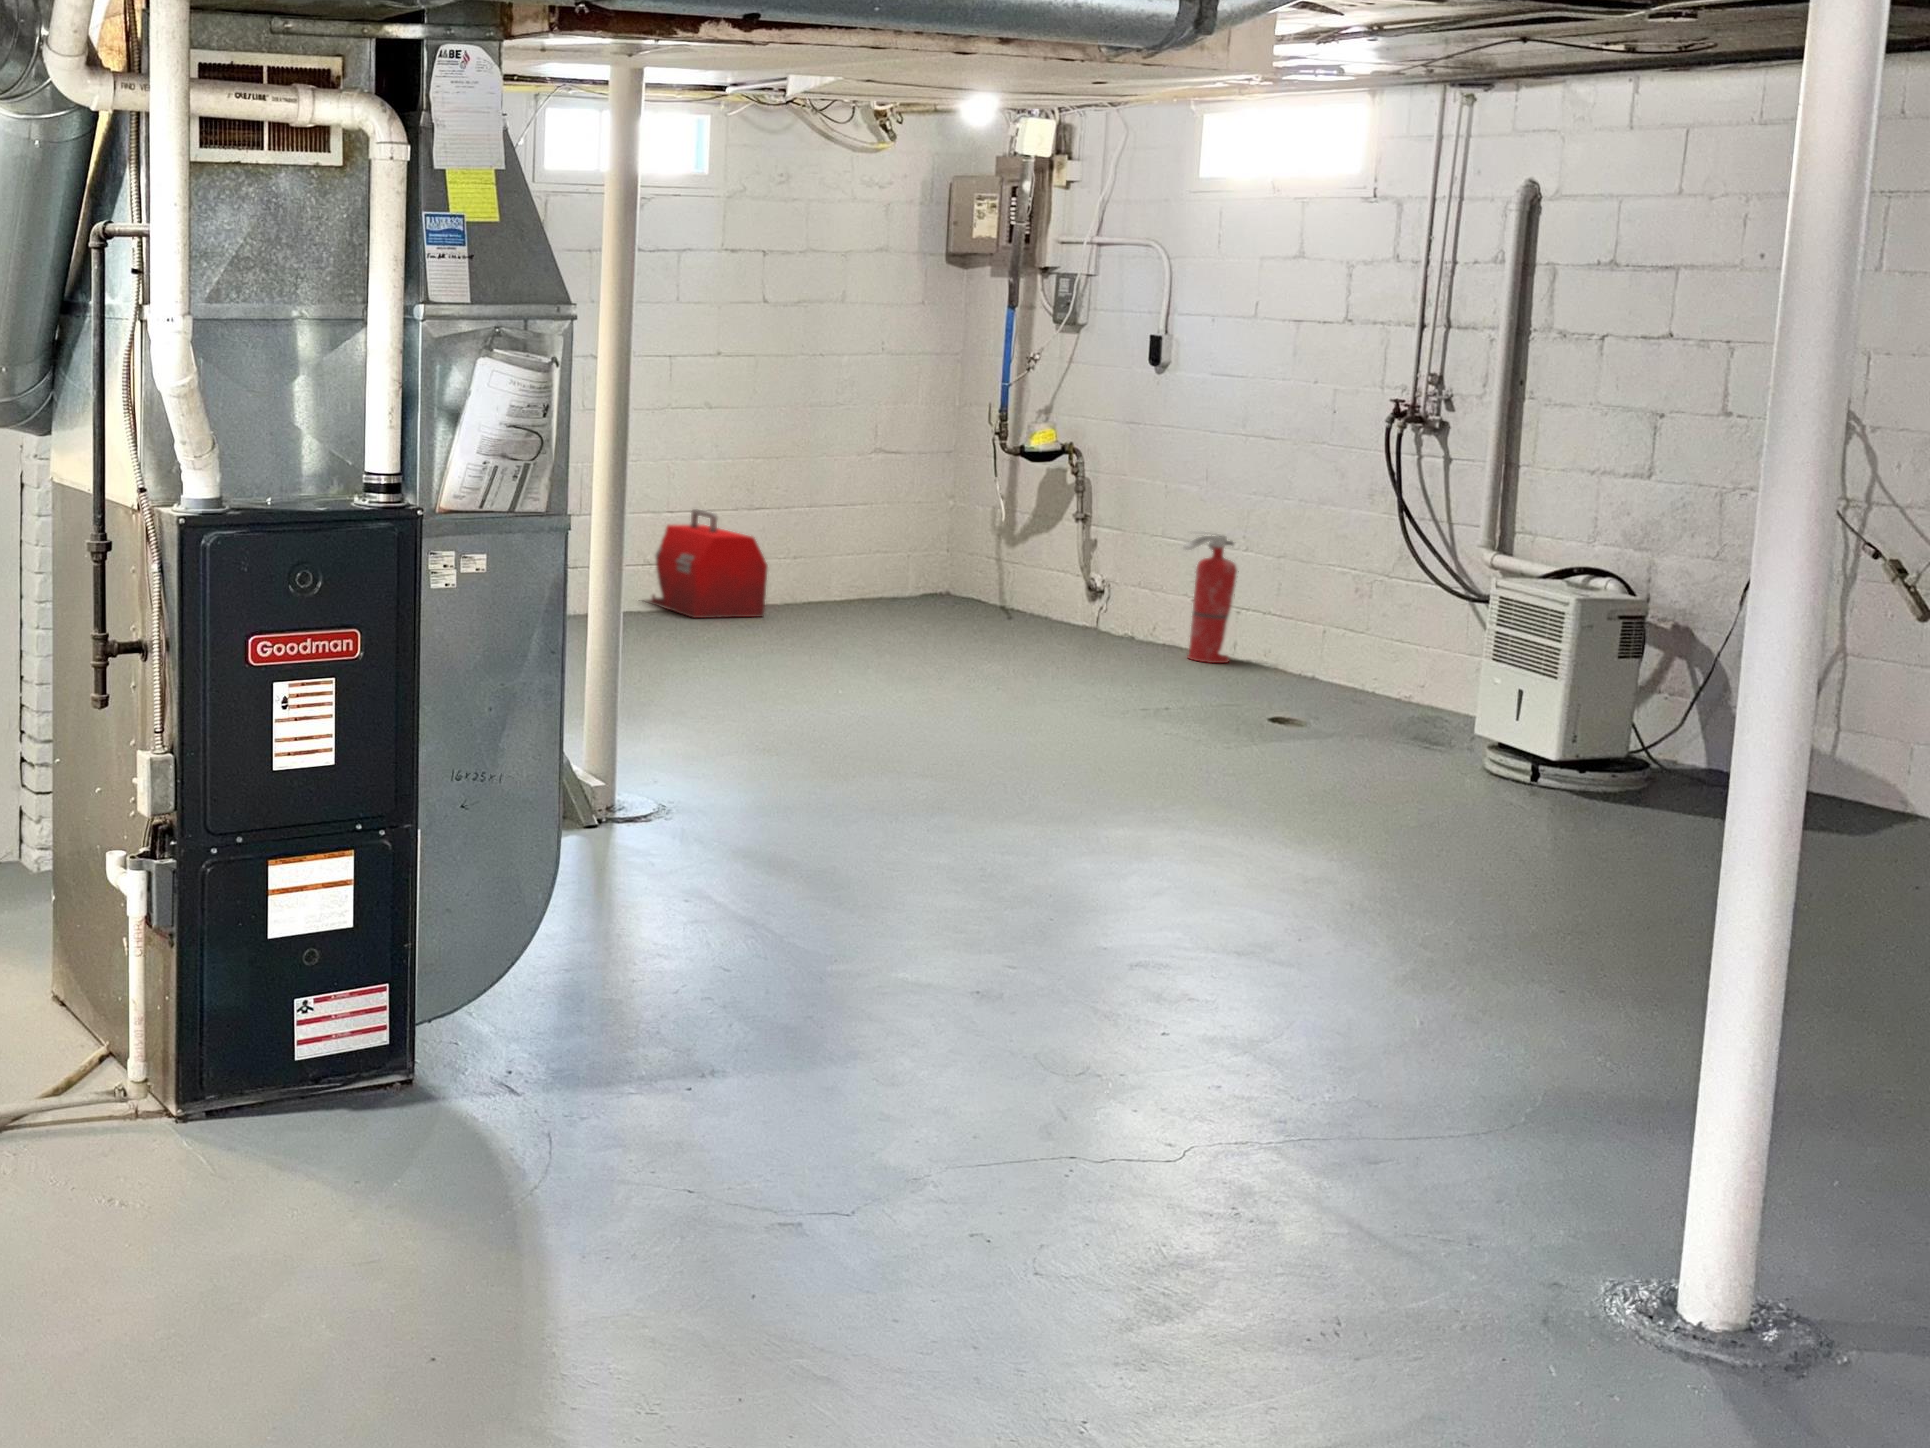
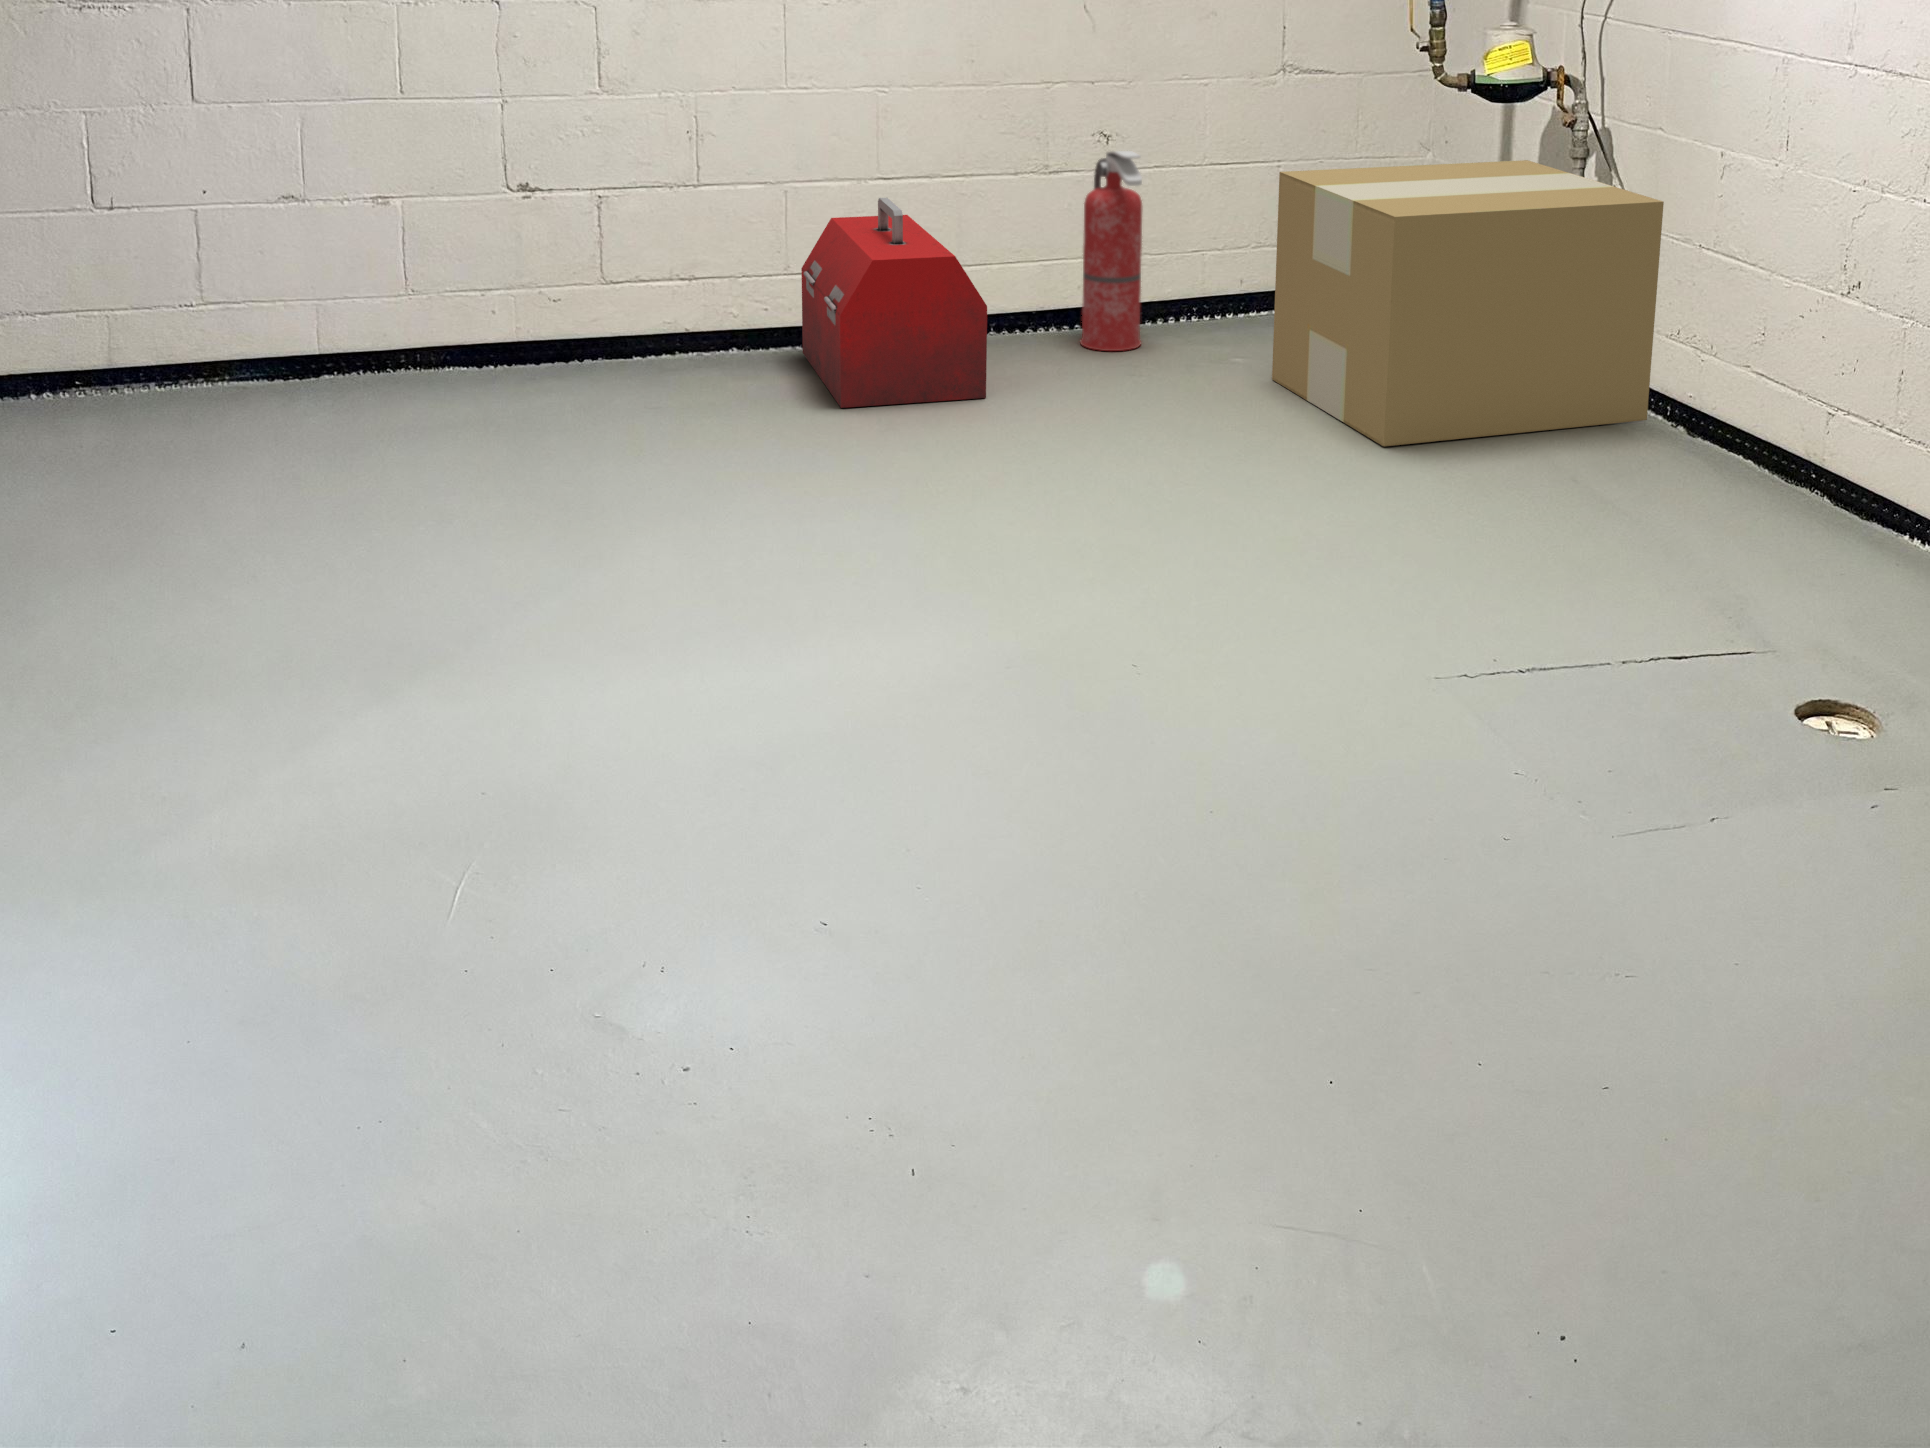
cardboard box: none [907,497,1133,636] -> present [1272,160,1664,446]
fire extinguisher: present [1183,531,1237,663] -> present [1080,151,1142,351]

